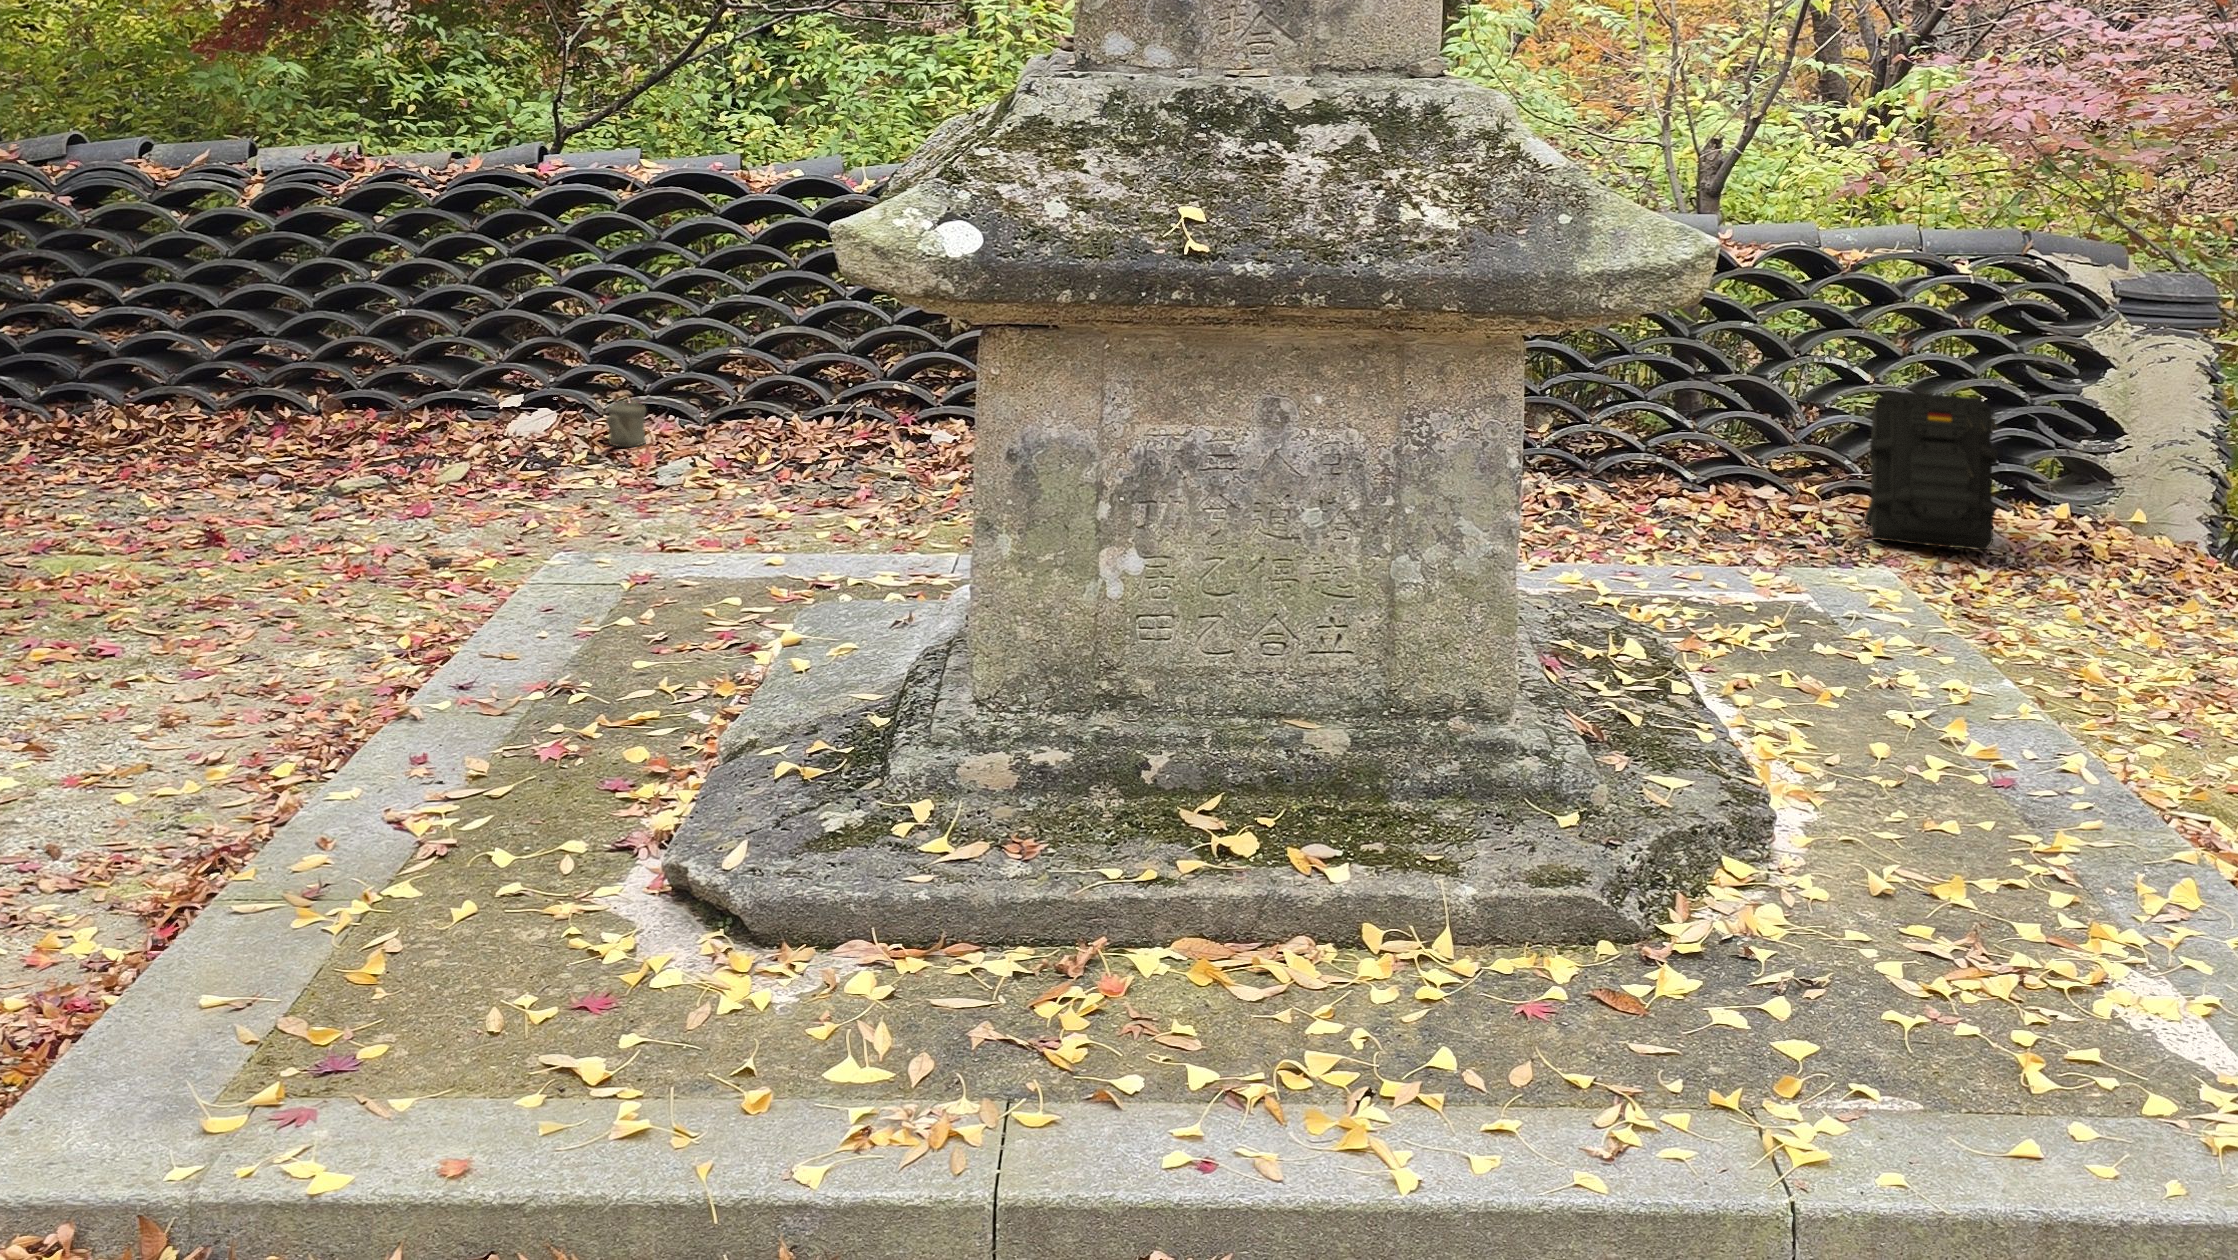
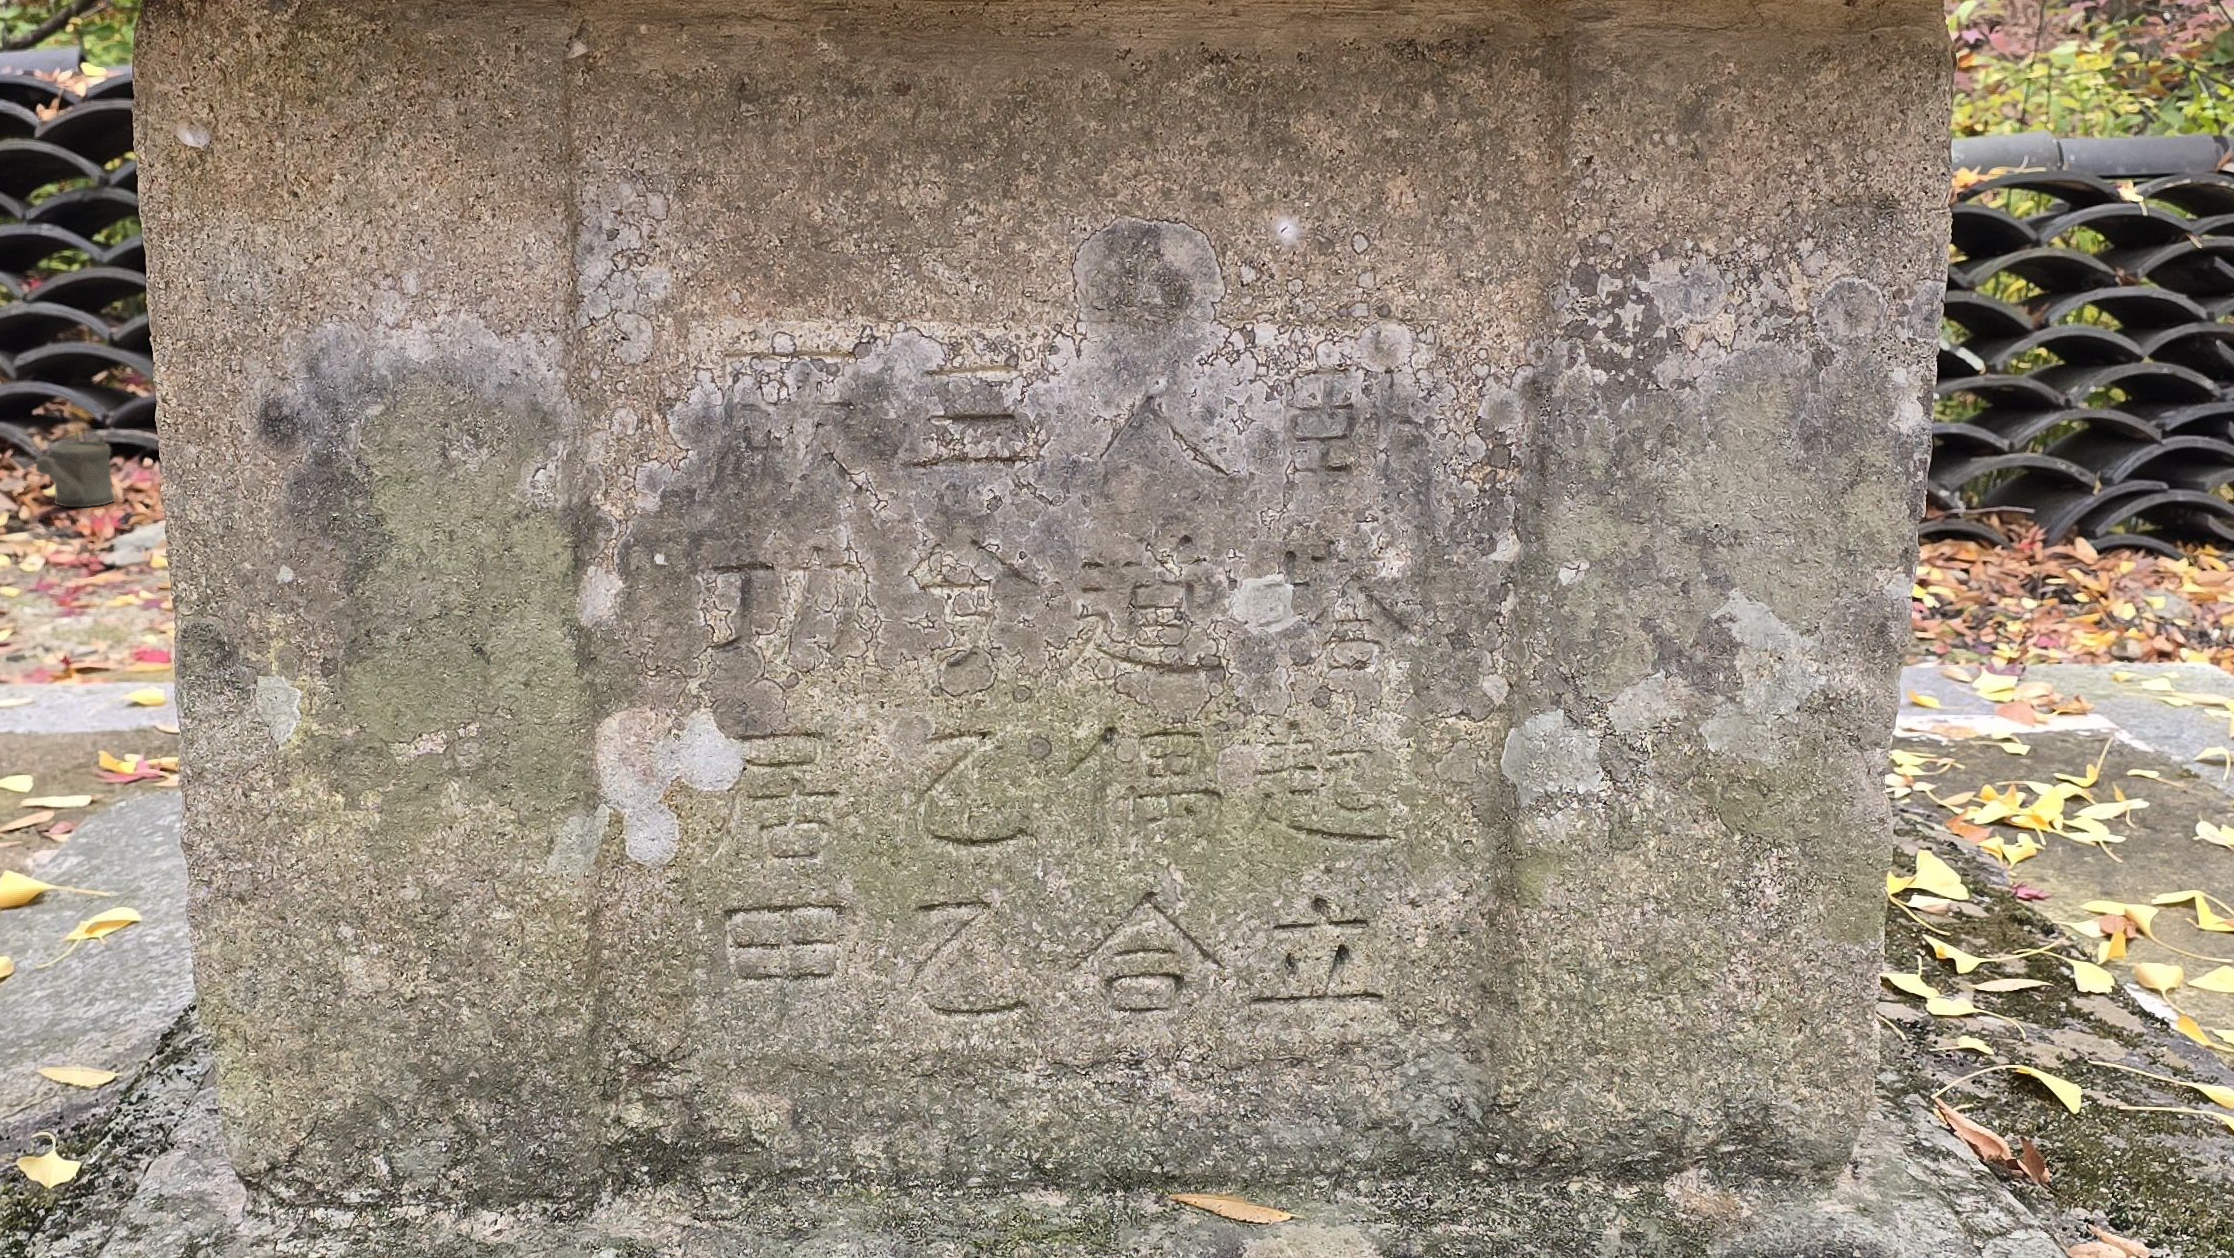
backpack: present [1865,391,1998,551] -> none [1965,378,2182,617]

